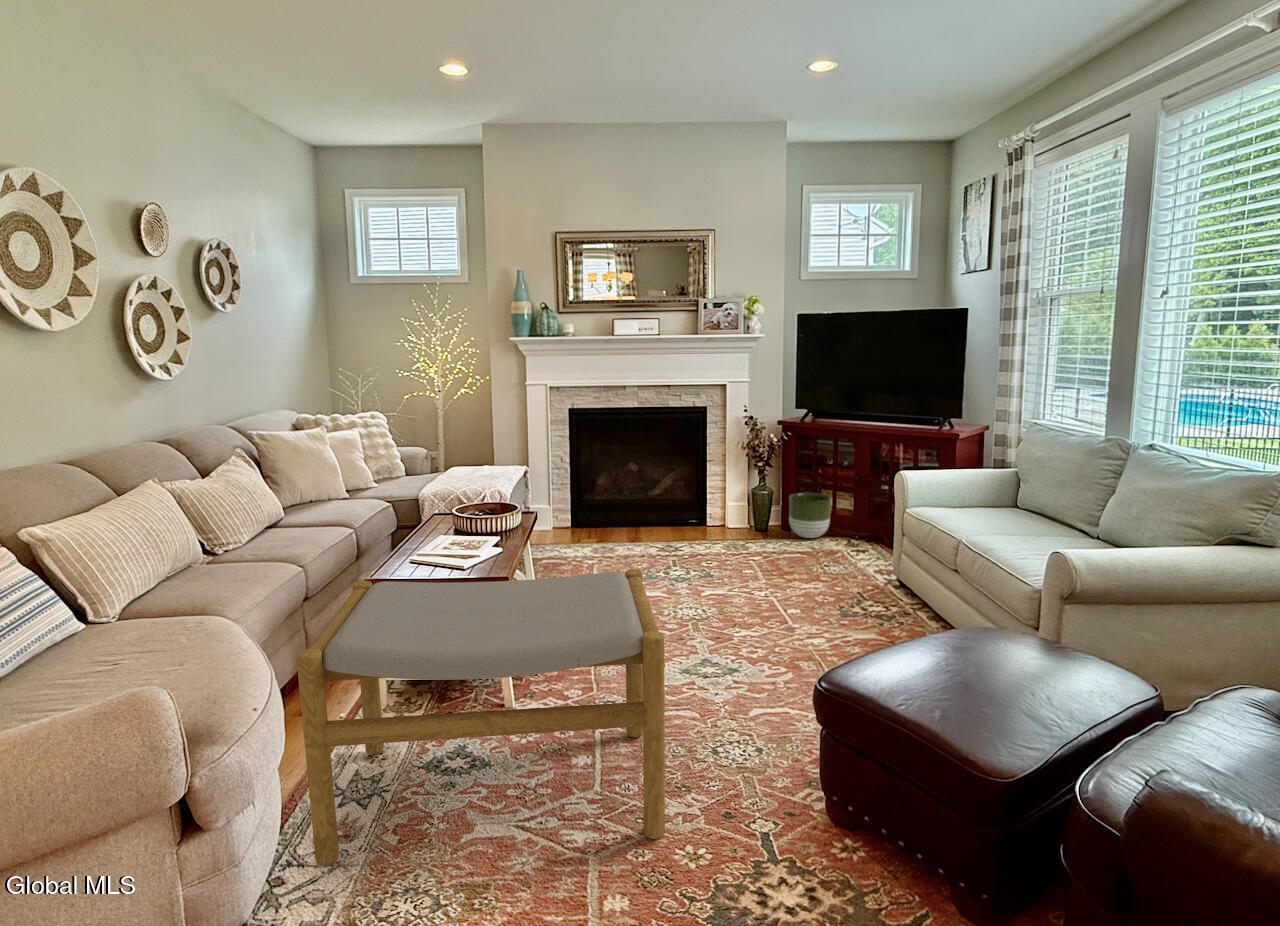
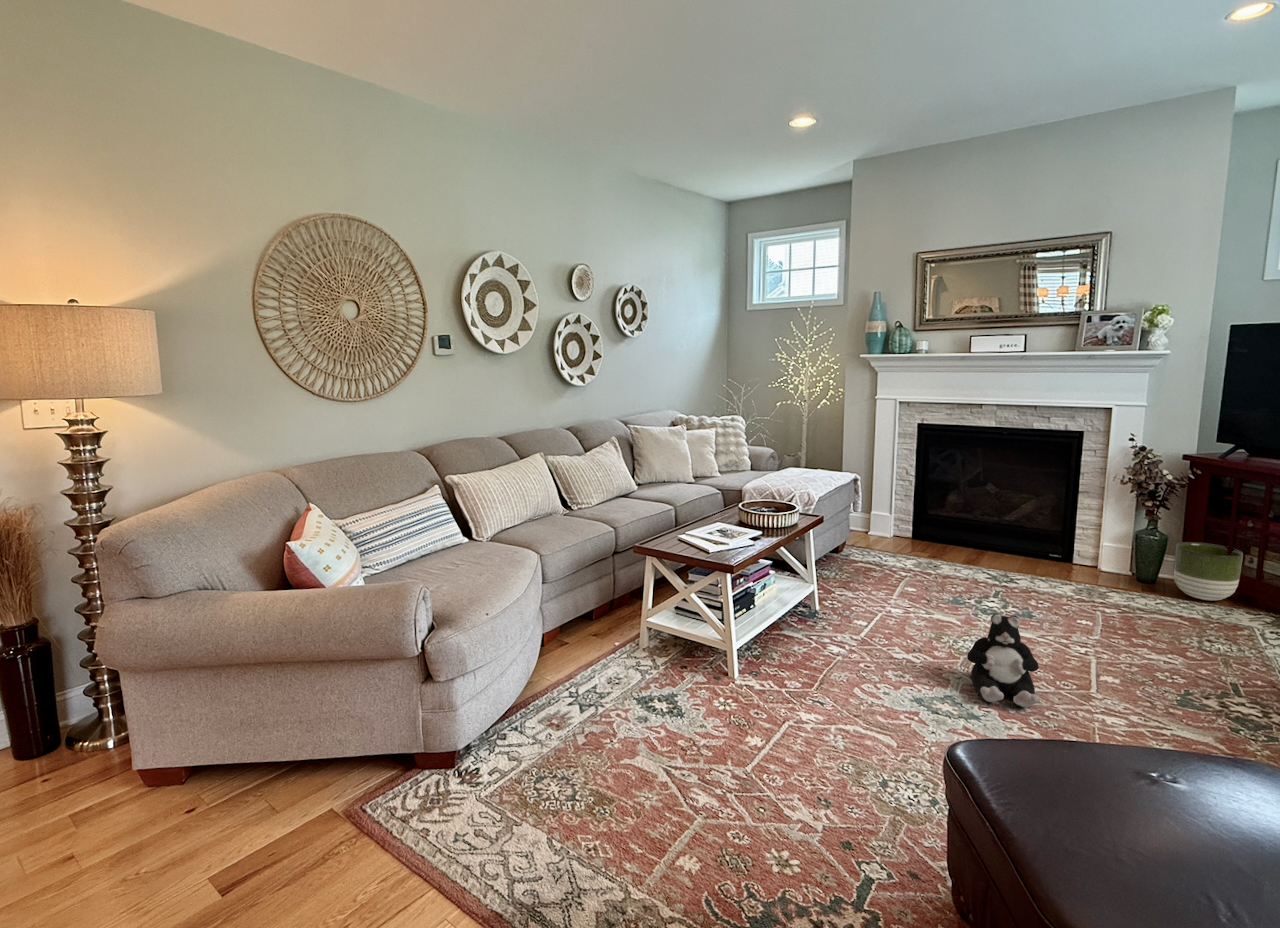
footstool: present [296,569,665,866] -> none [517,543,832,833]
plush toy: none [712,575,776,657] -> present [967,613,1039,707]

